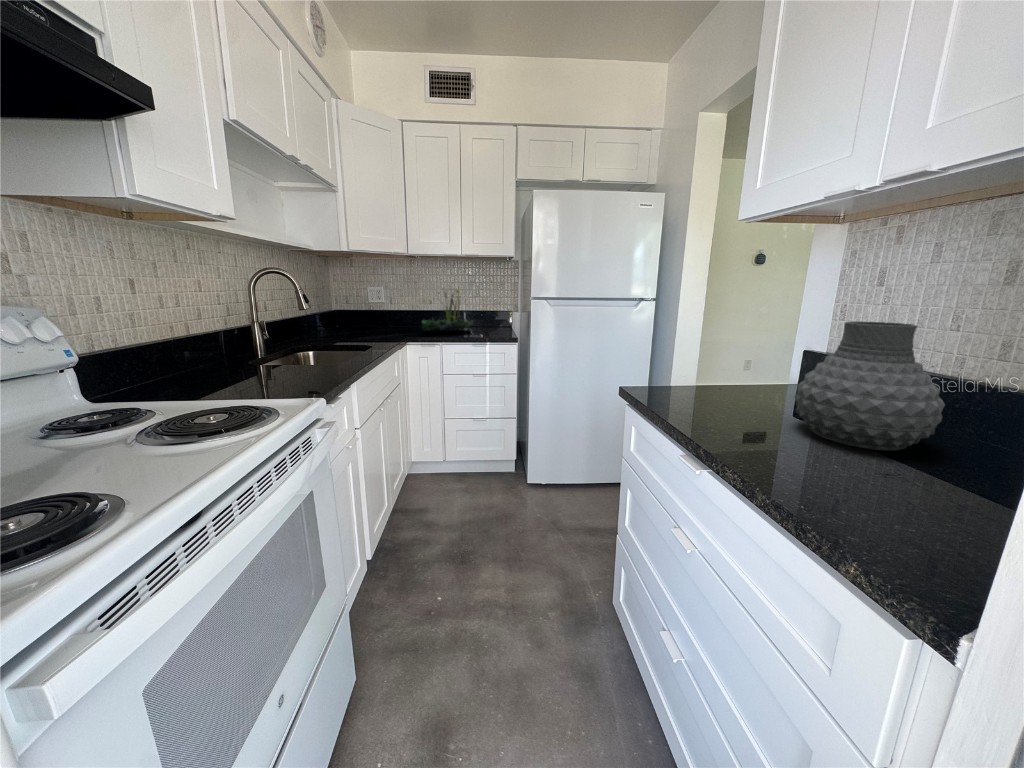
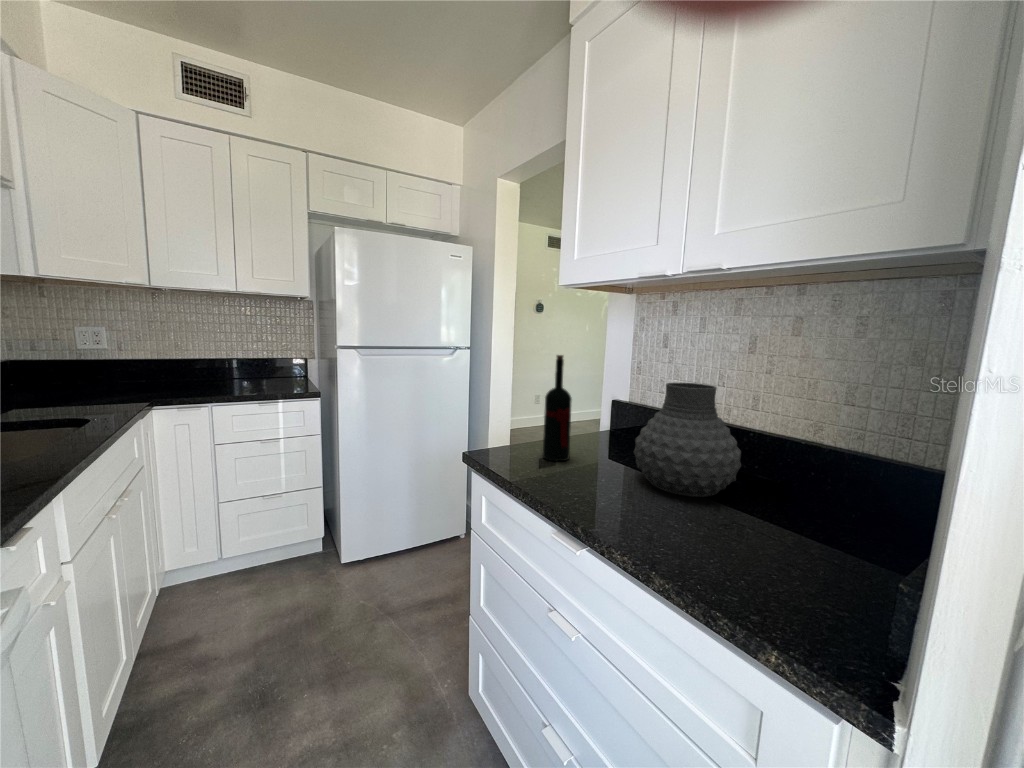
plant: present [422,288,473,330] -> none [172,328,255,387]
wine bottle: none [696,294,732,402] -> present [543,355,572,461]

